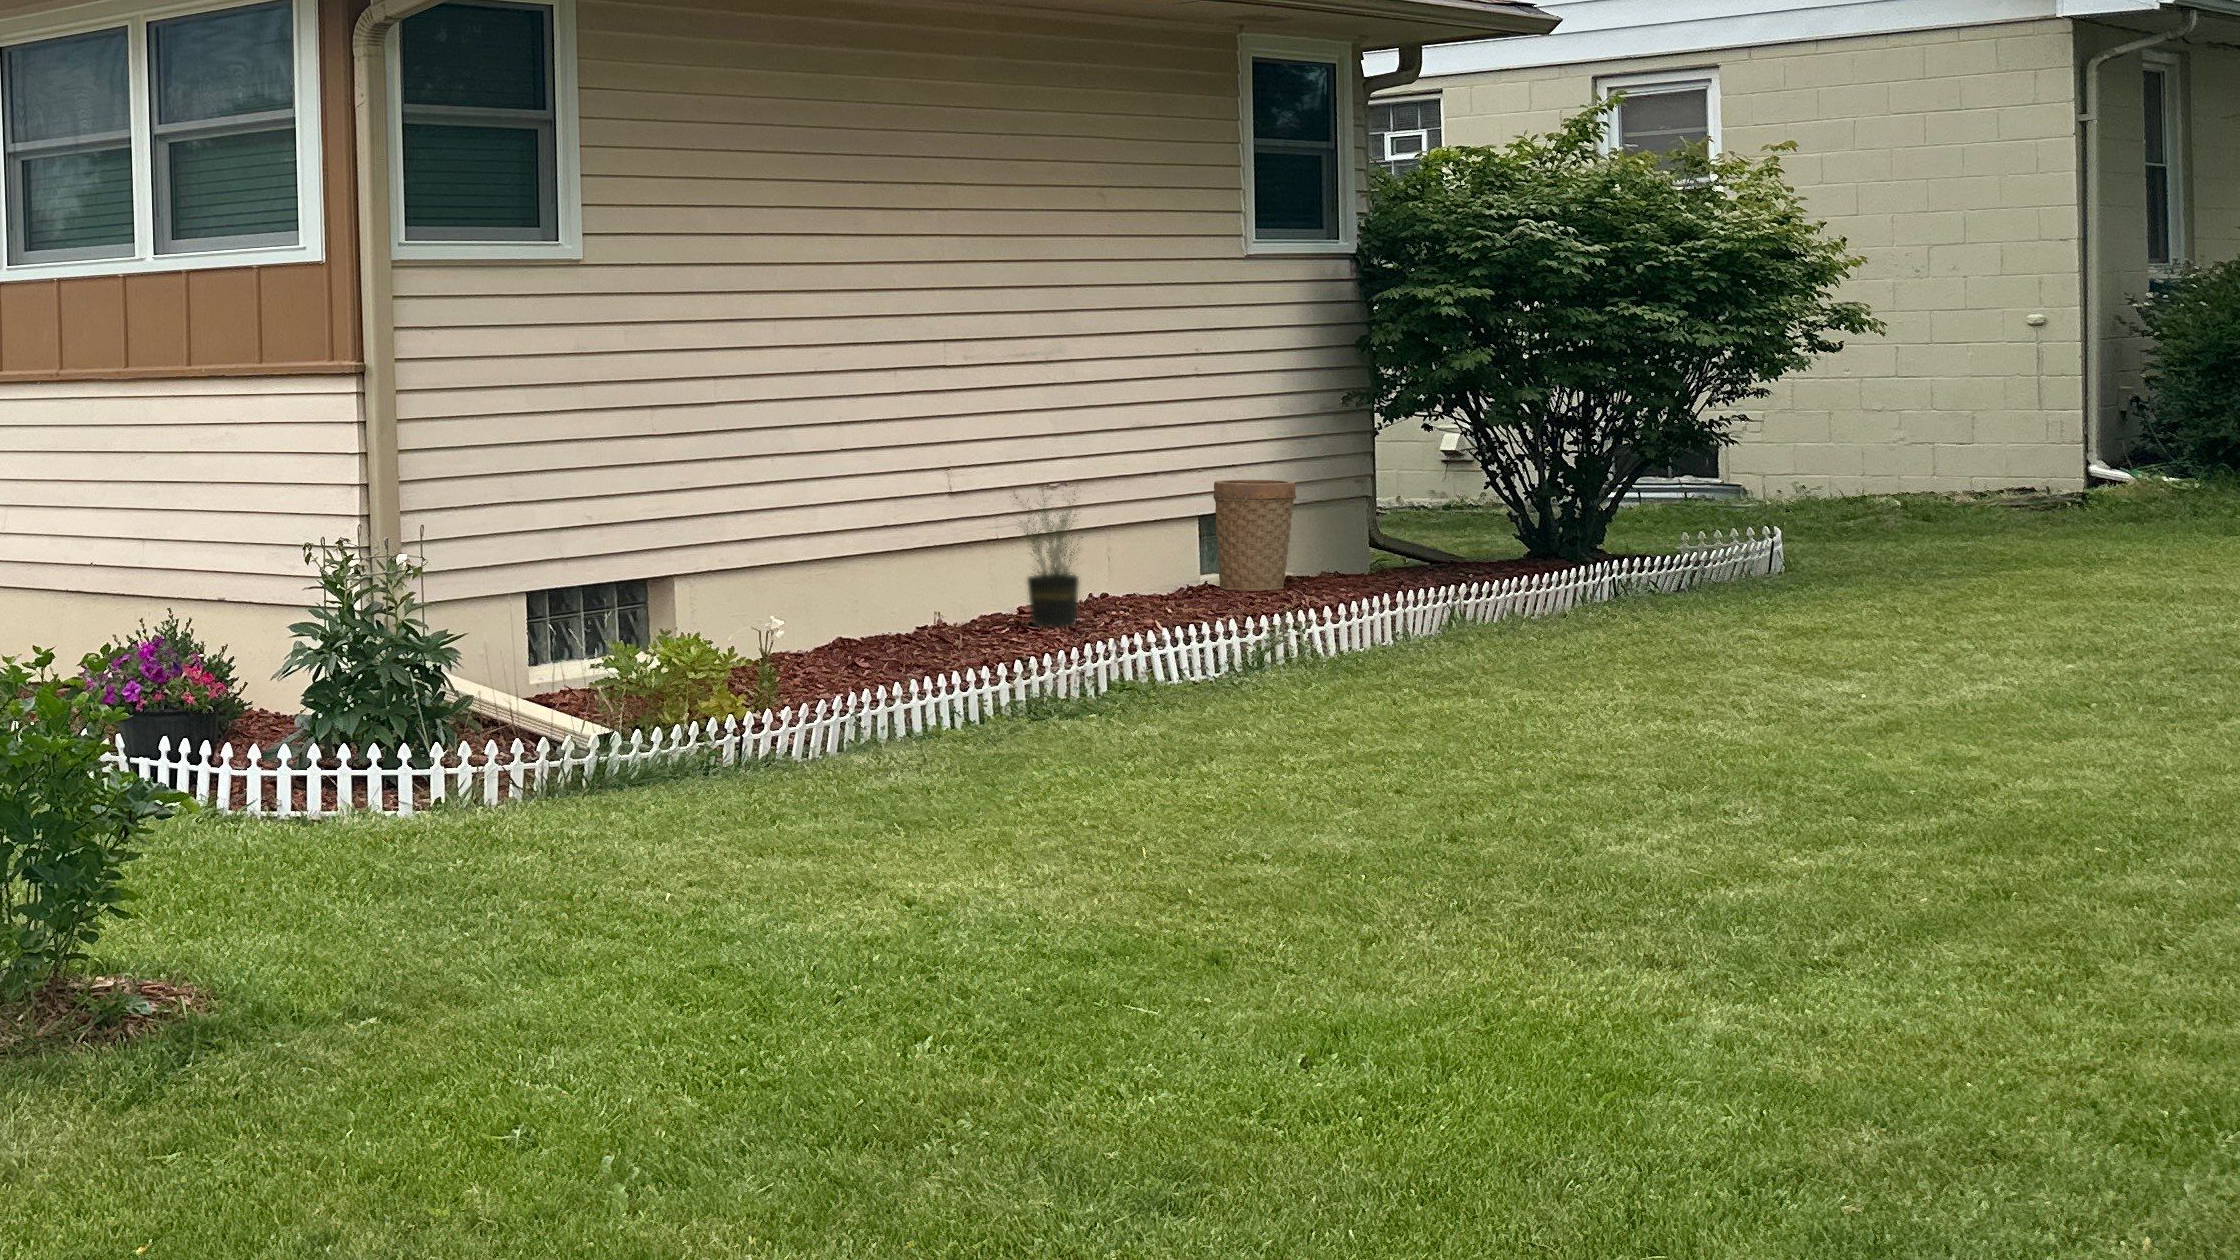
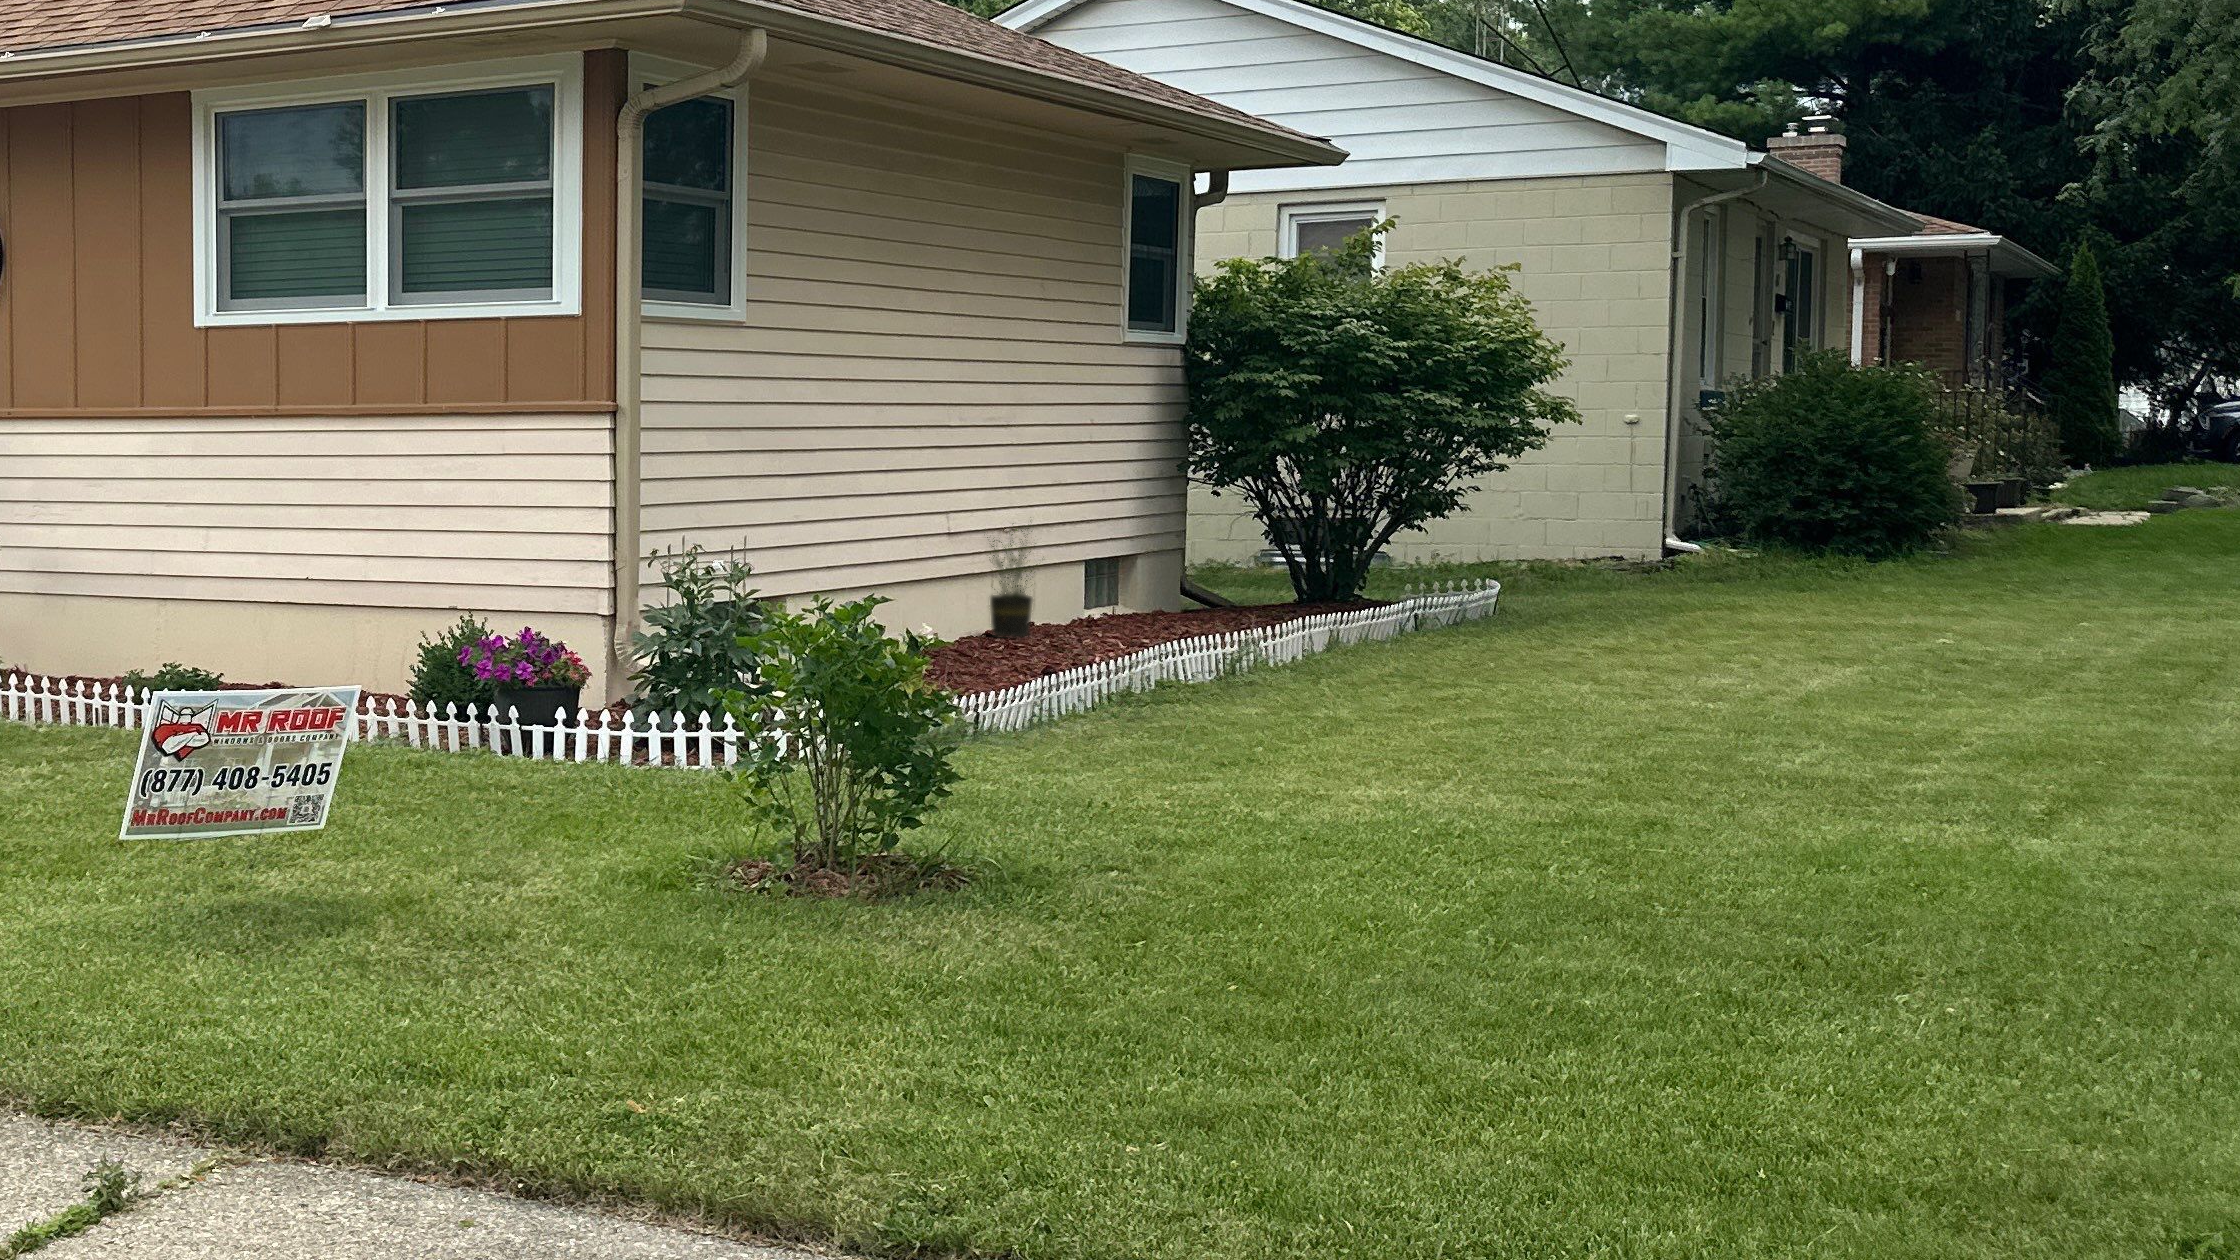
basket: present [1213,480,1296,591] -> none [1081,518,1148,609]

